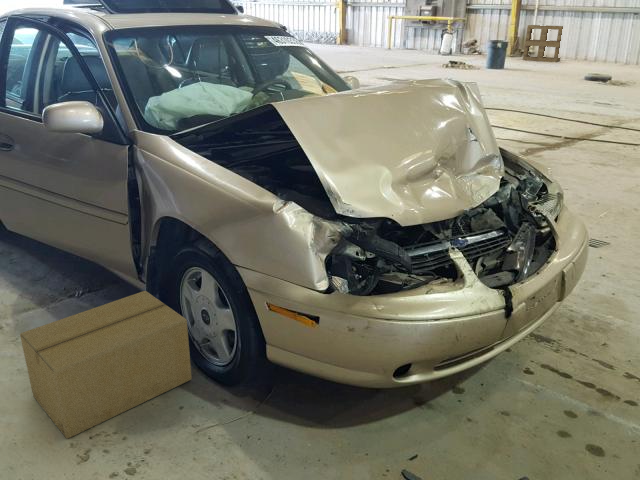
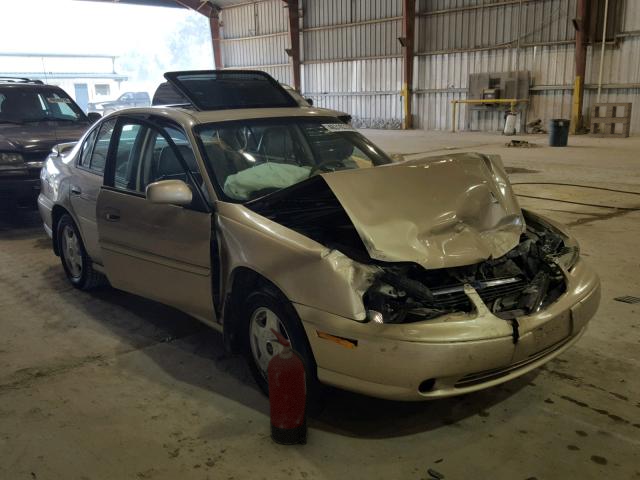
cardboard box: present [20,291,192,439] -> none [126,330,258,441]
fire extinguisher: none [204,299,258,439] -> present [268,328,309,445]

